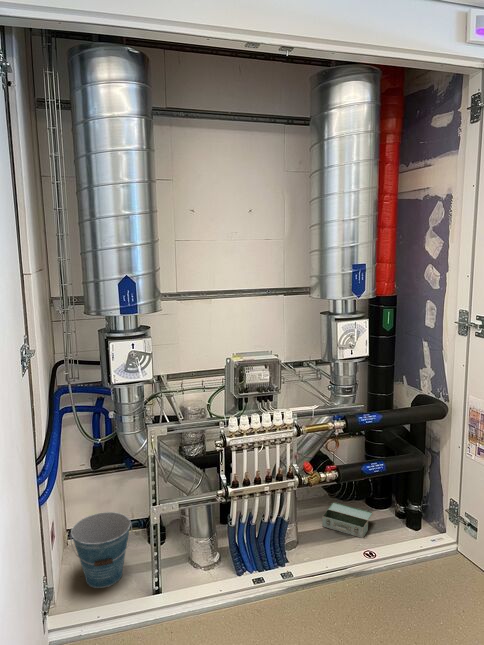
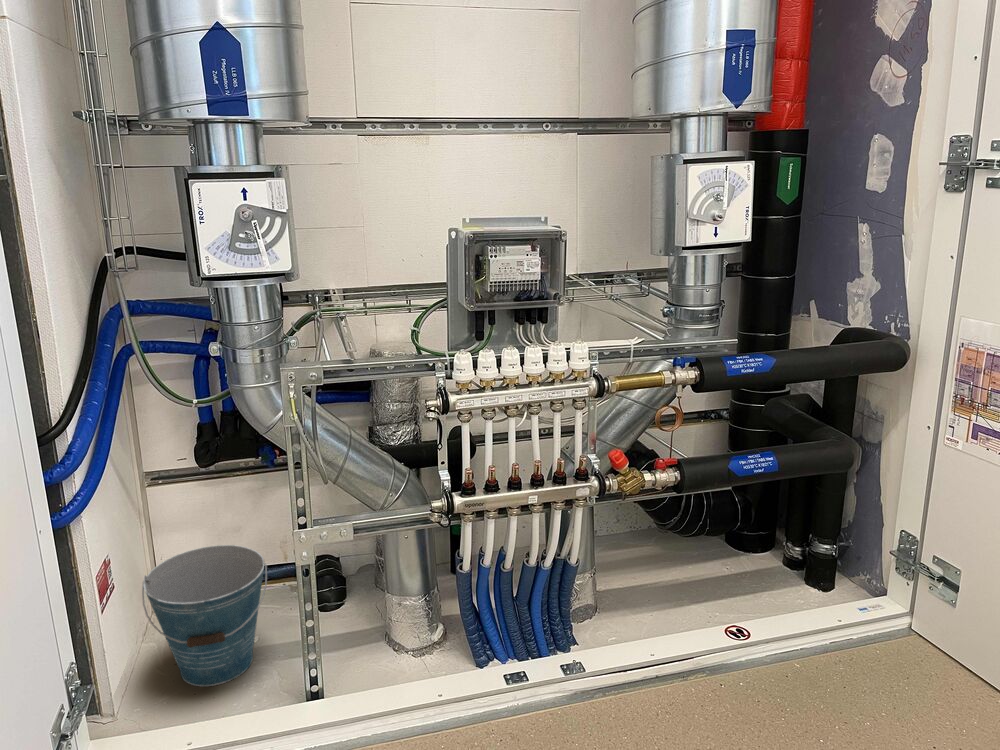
toolbox: present [322,502,372,538] -> none [643,535,740,601]

